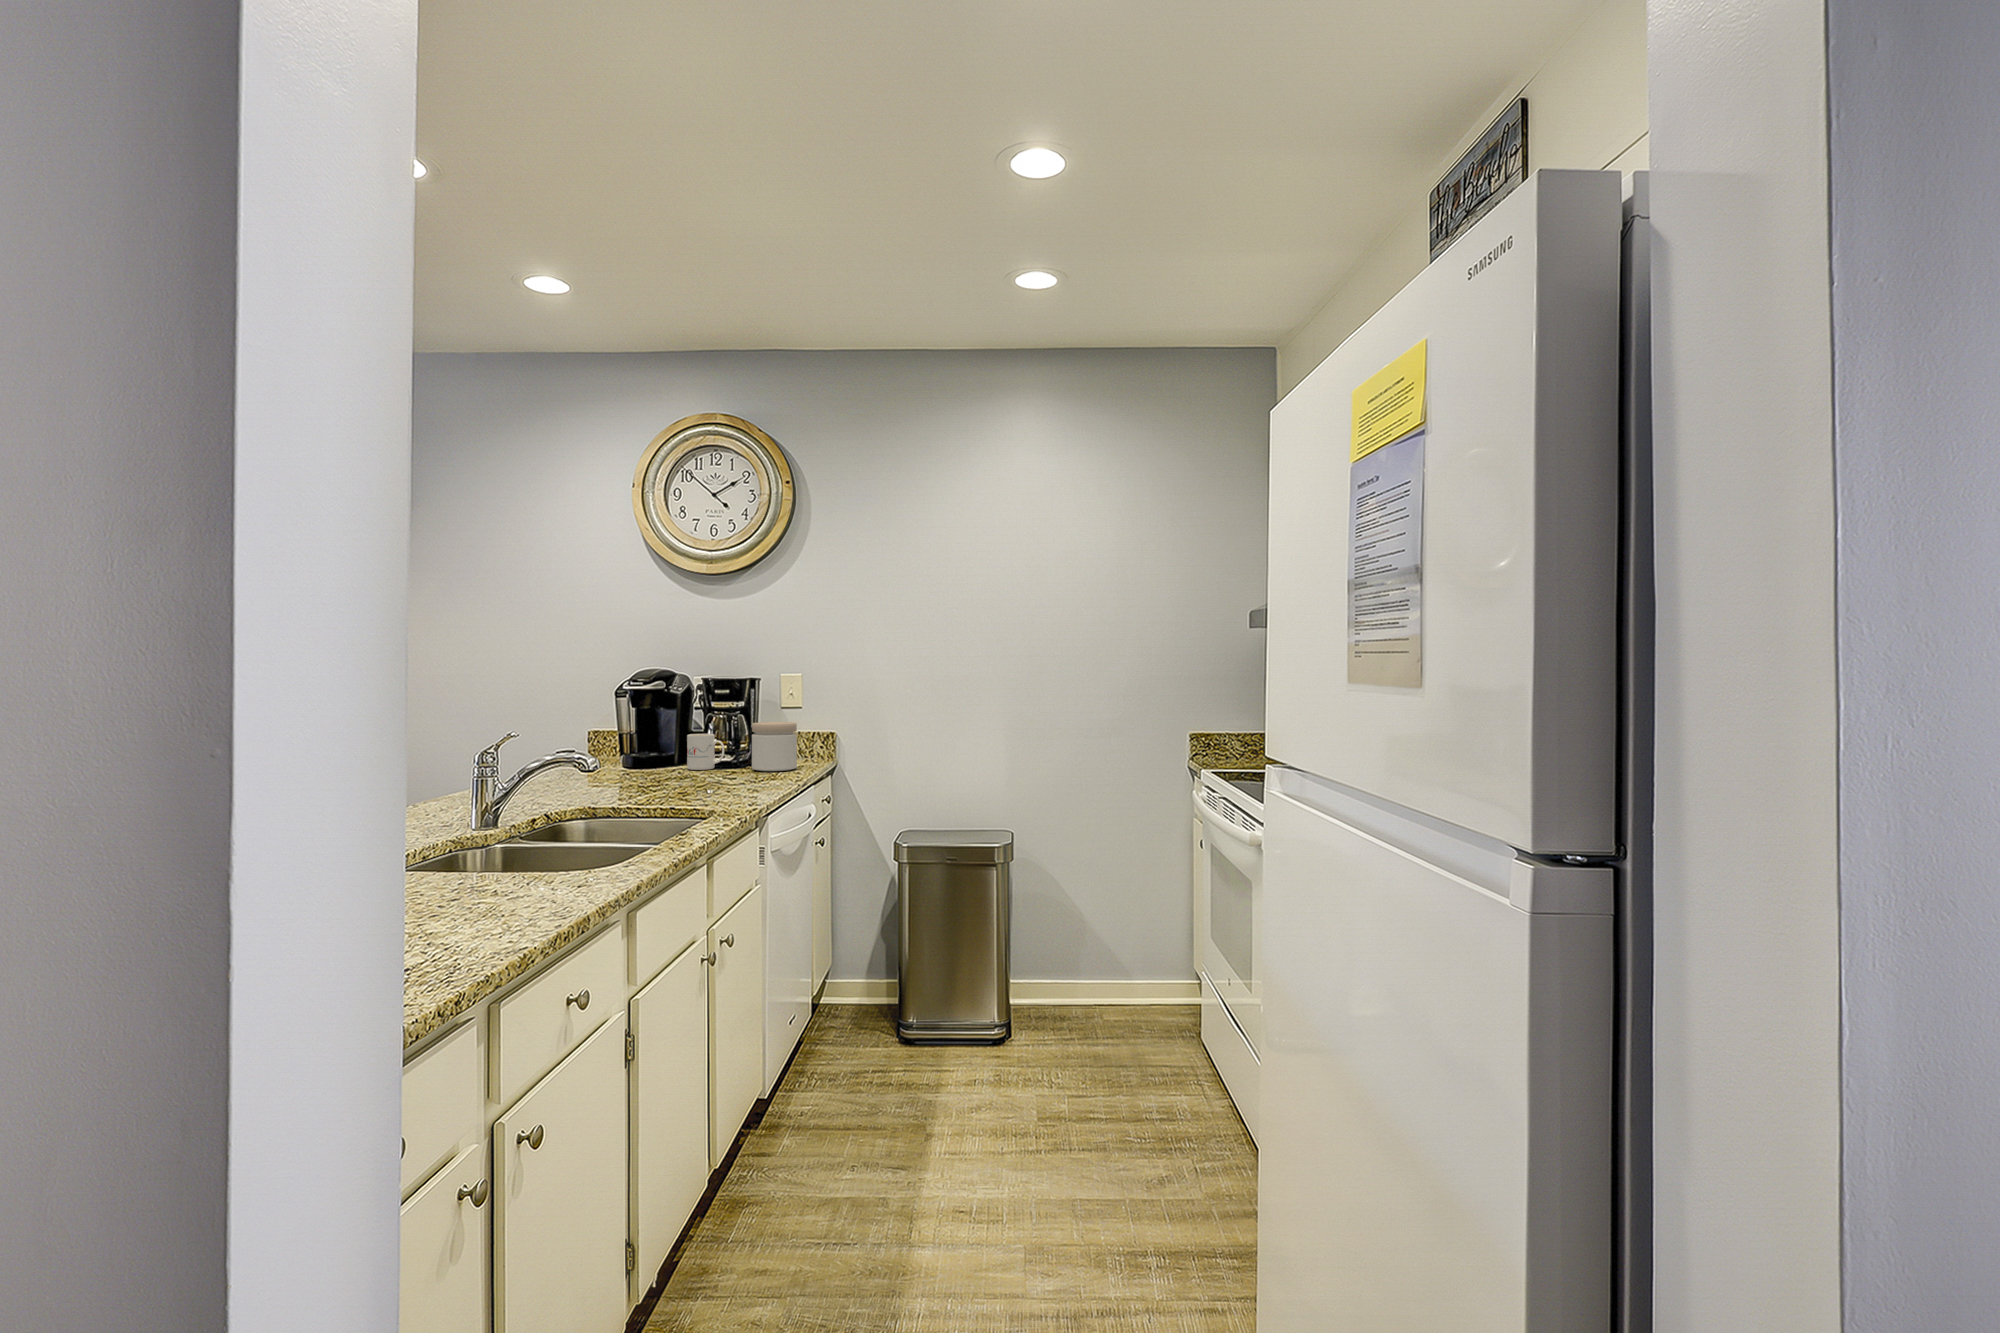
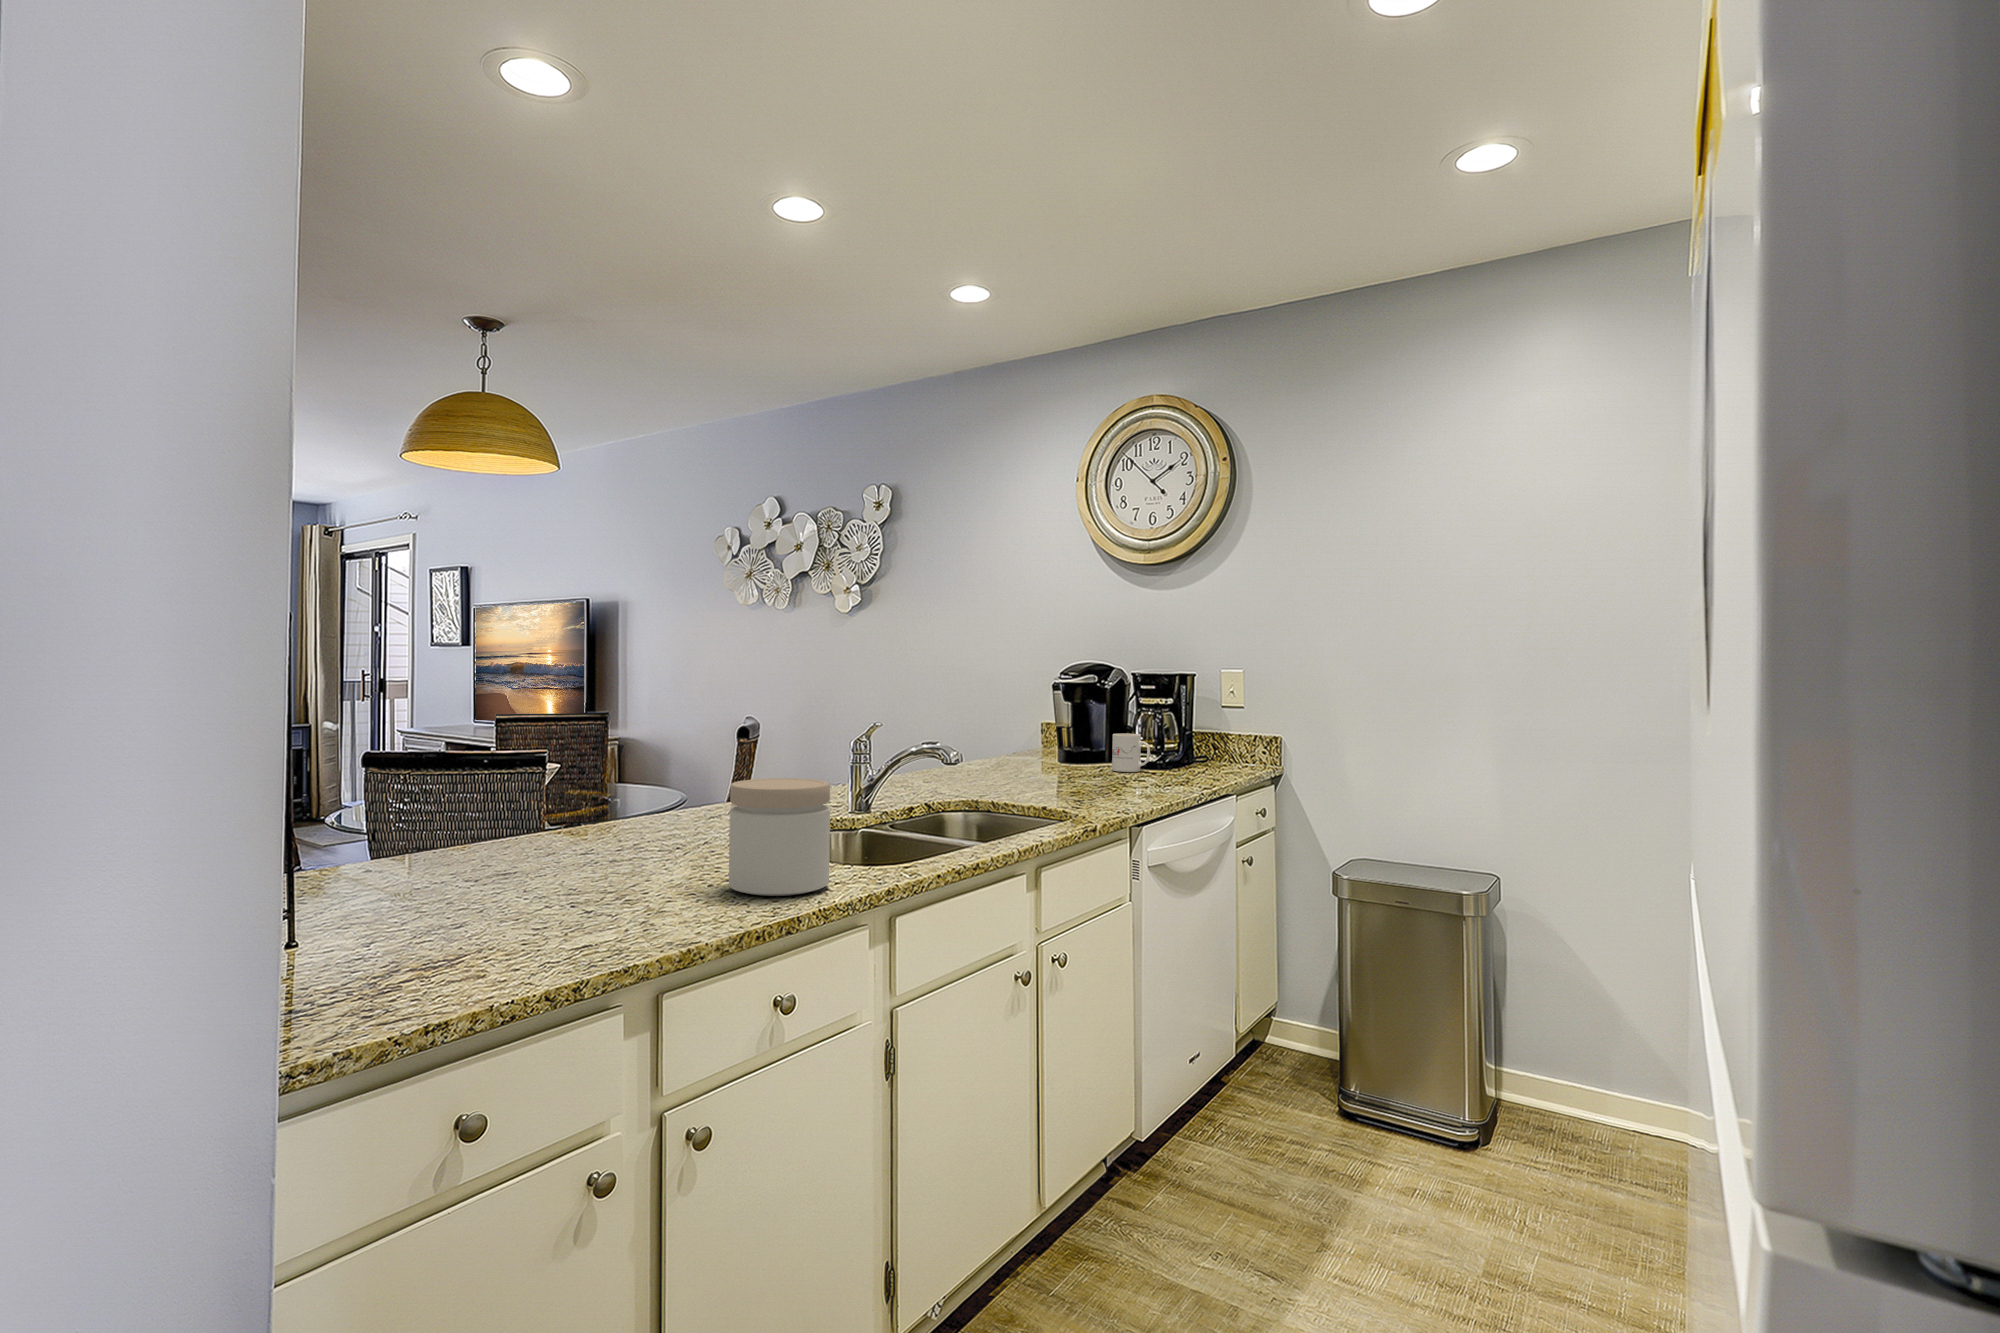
jar: present [752,722,797,771] -> present [729,778,830,896]

